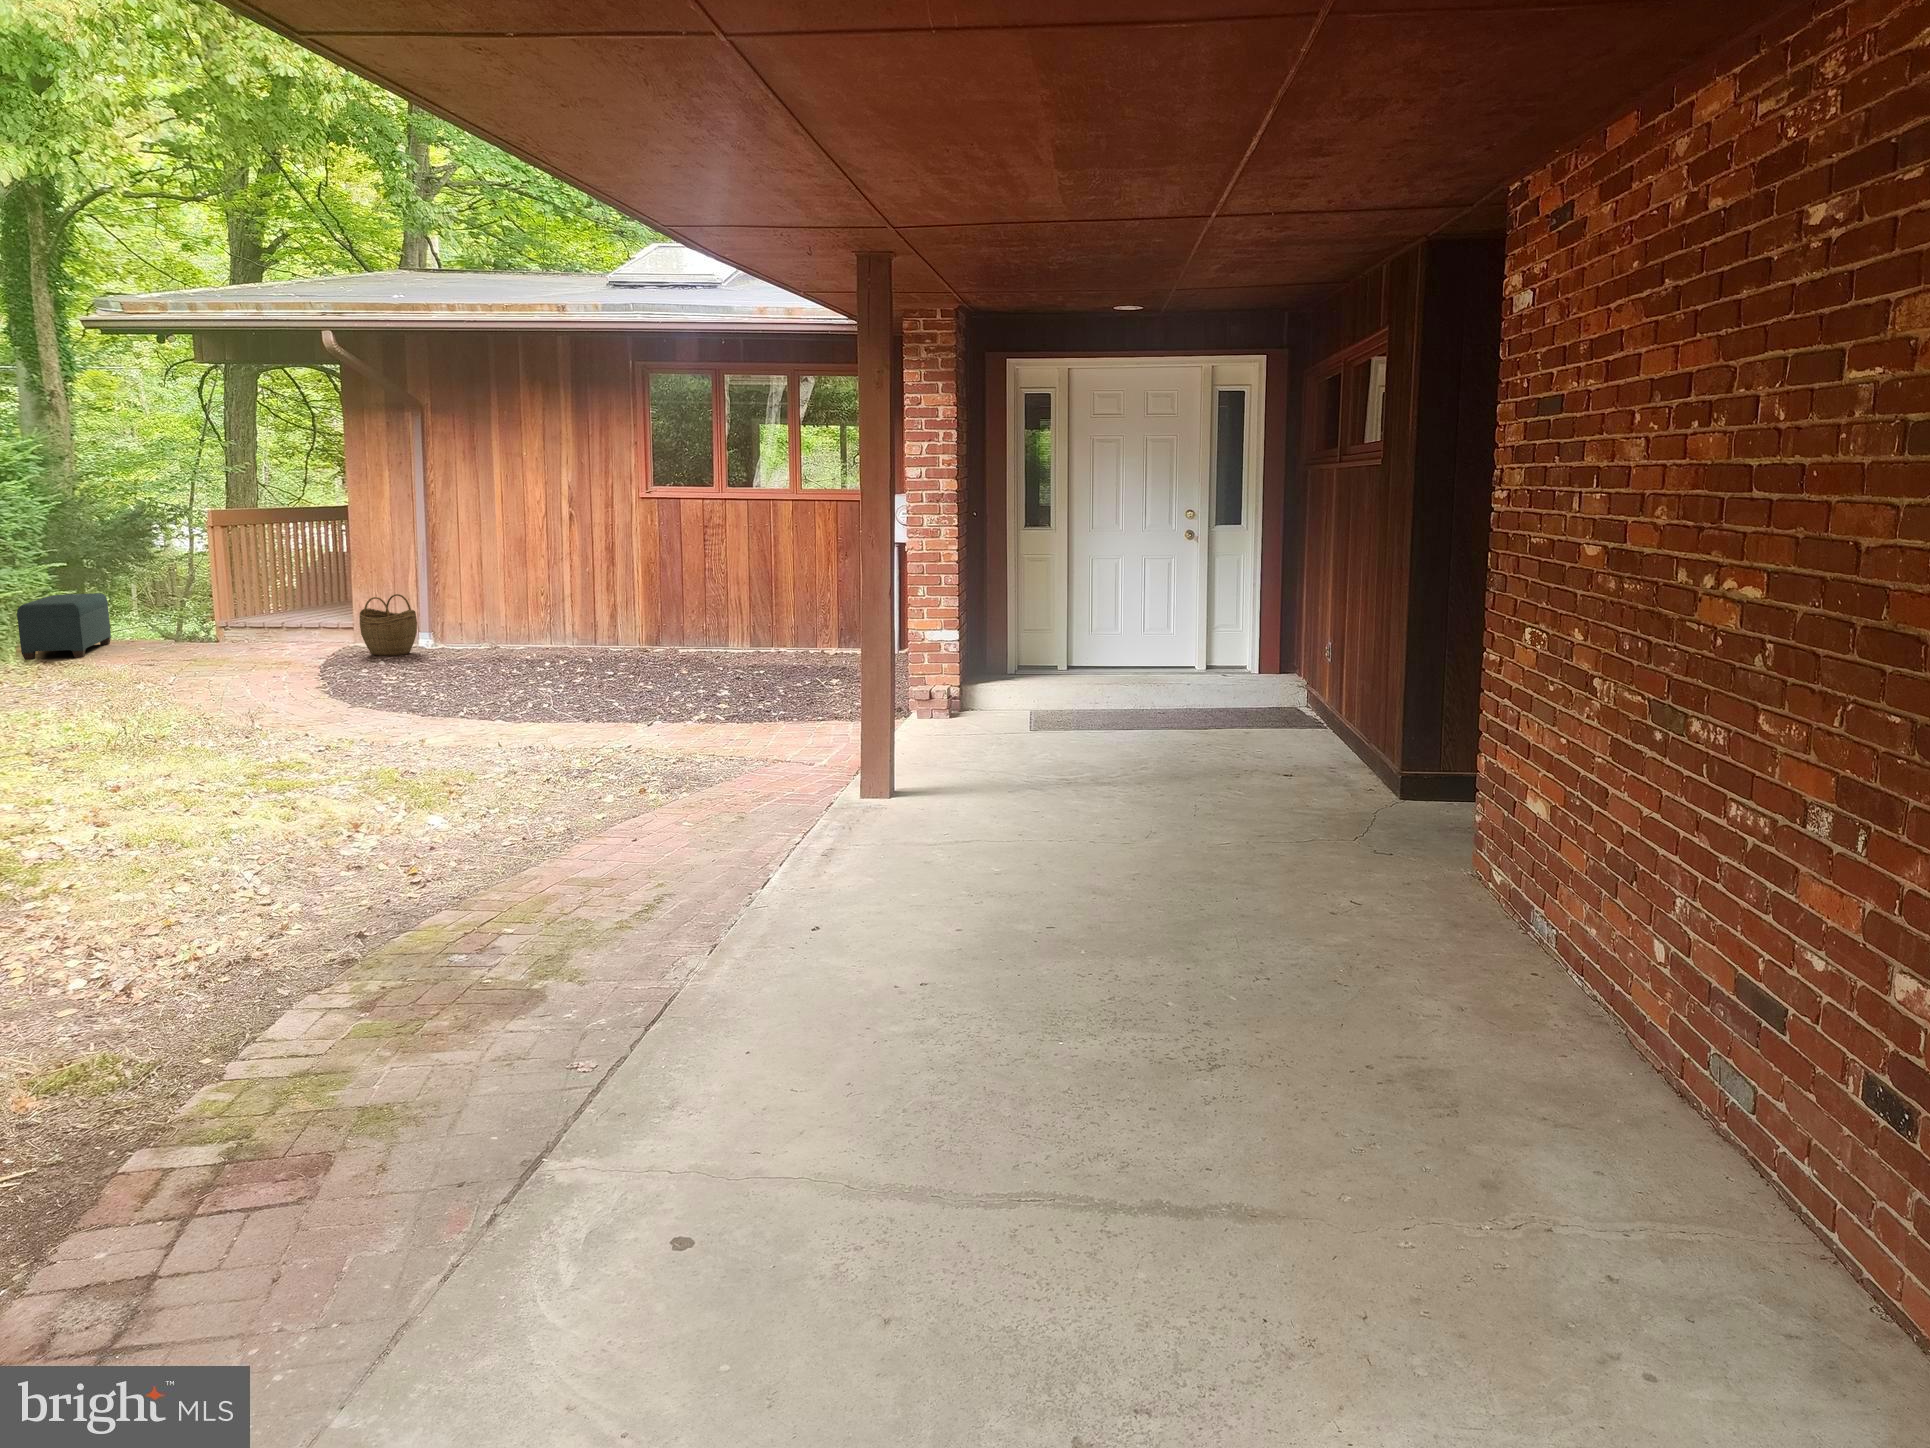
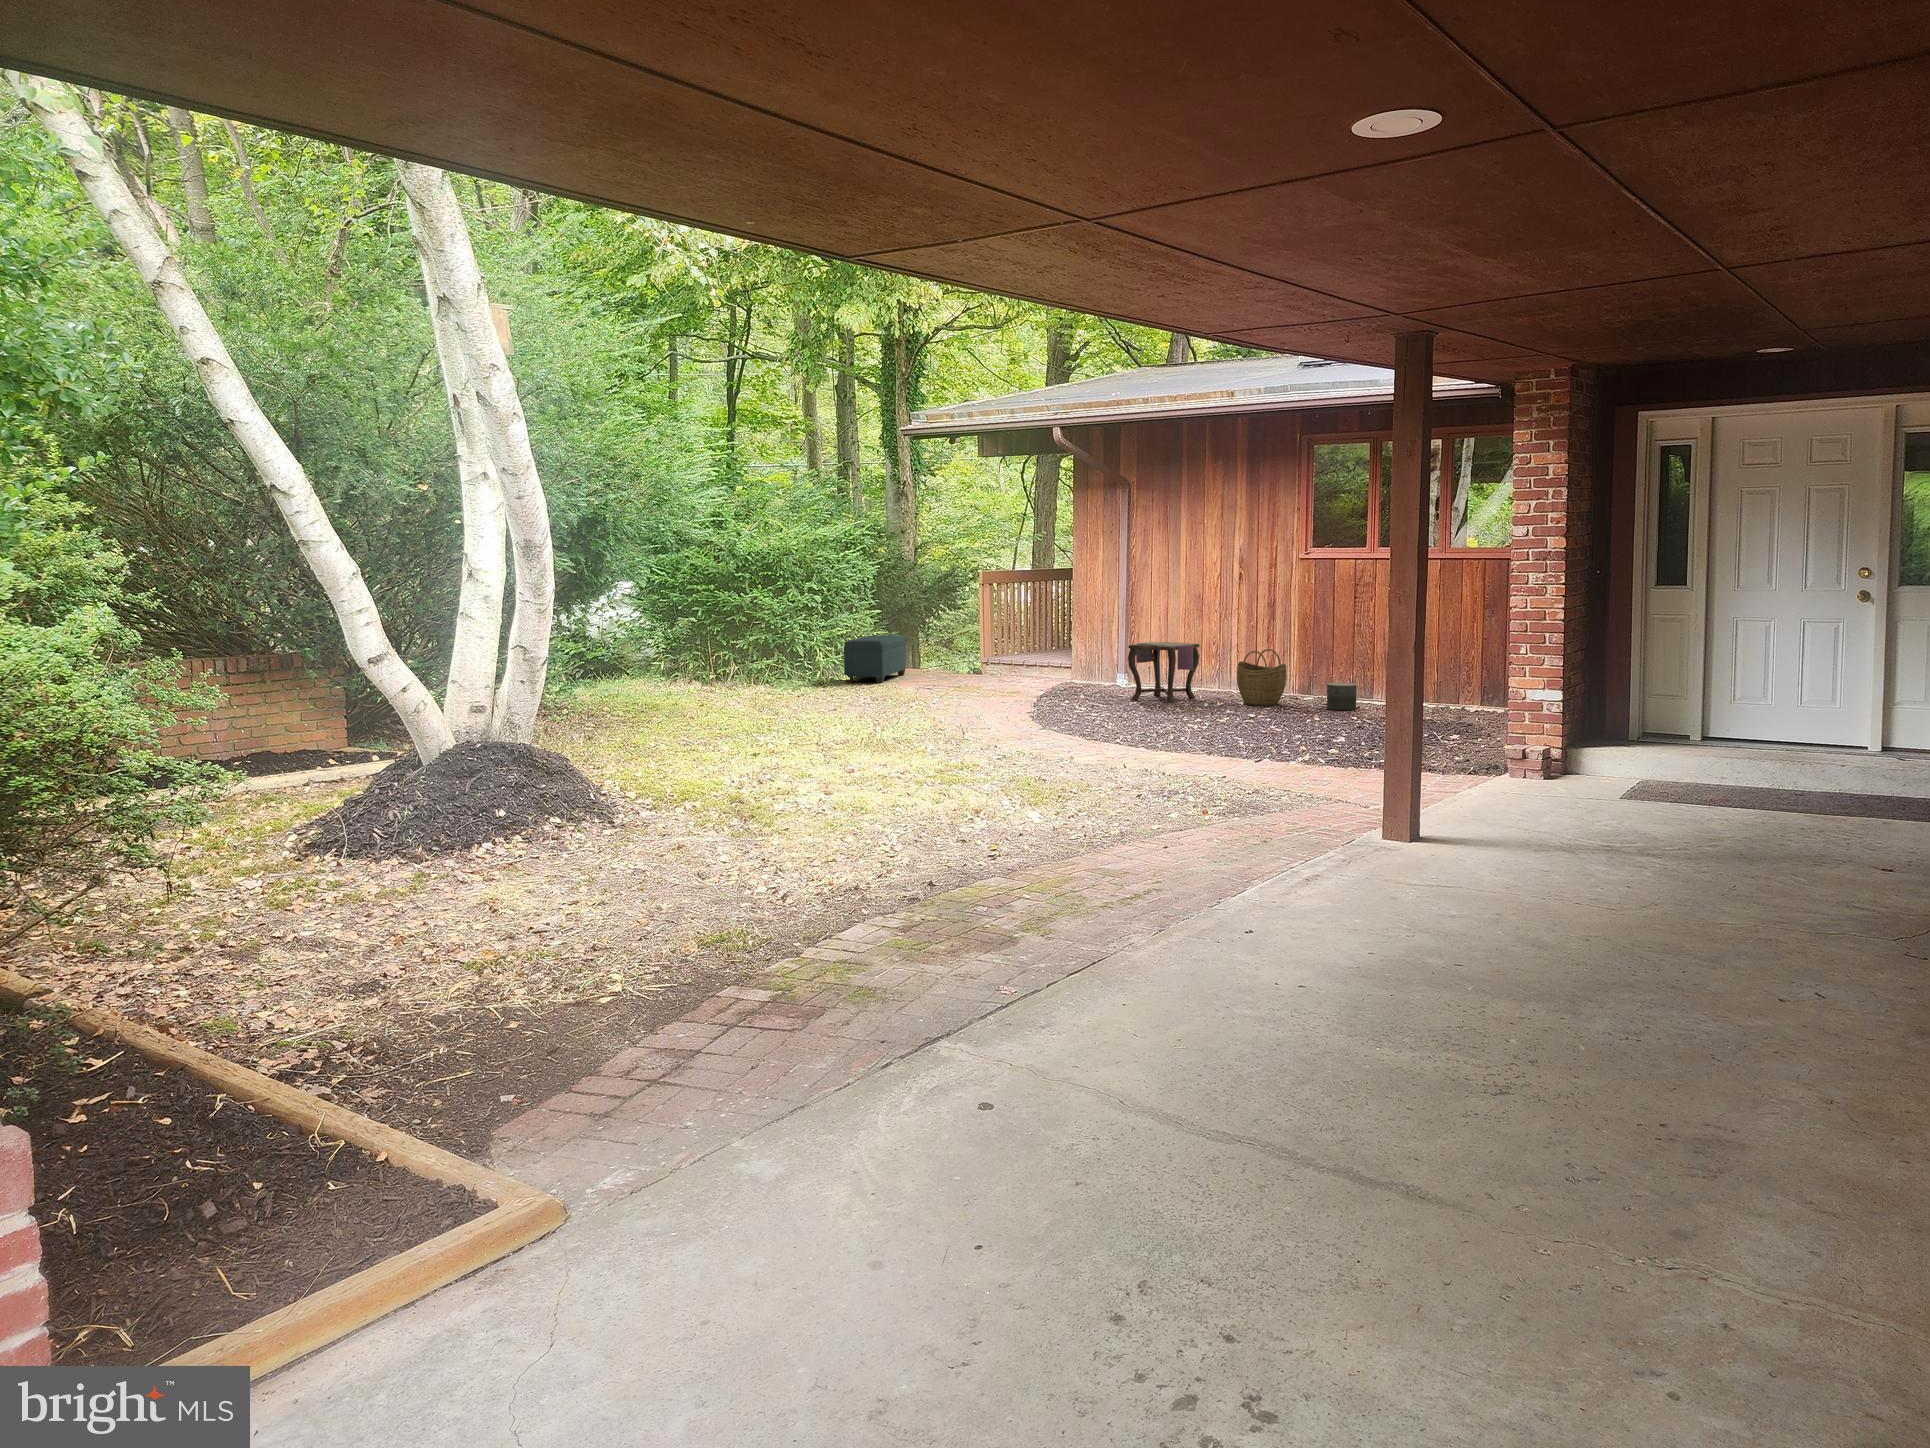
side table: none [441,591,527,661] -> present [1128,642,1200,703]
woven basket: present [360,594,417,656] -> present [1237,649,1287,706]
planter: none [680,628,713,658] -> present [1327,683,1357,711]

